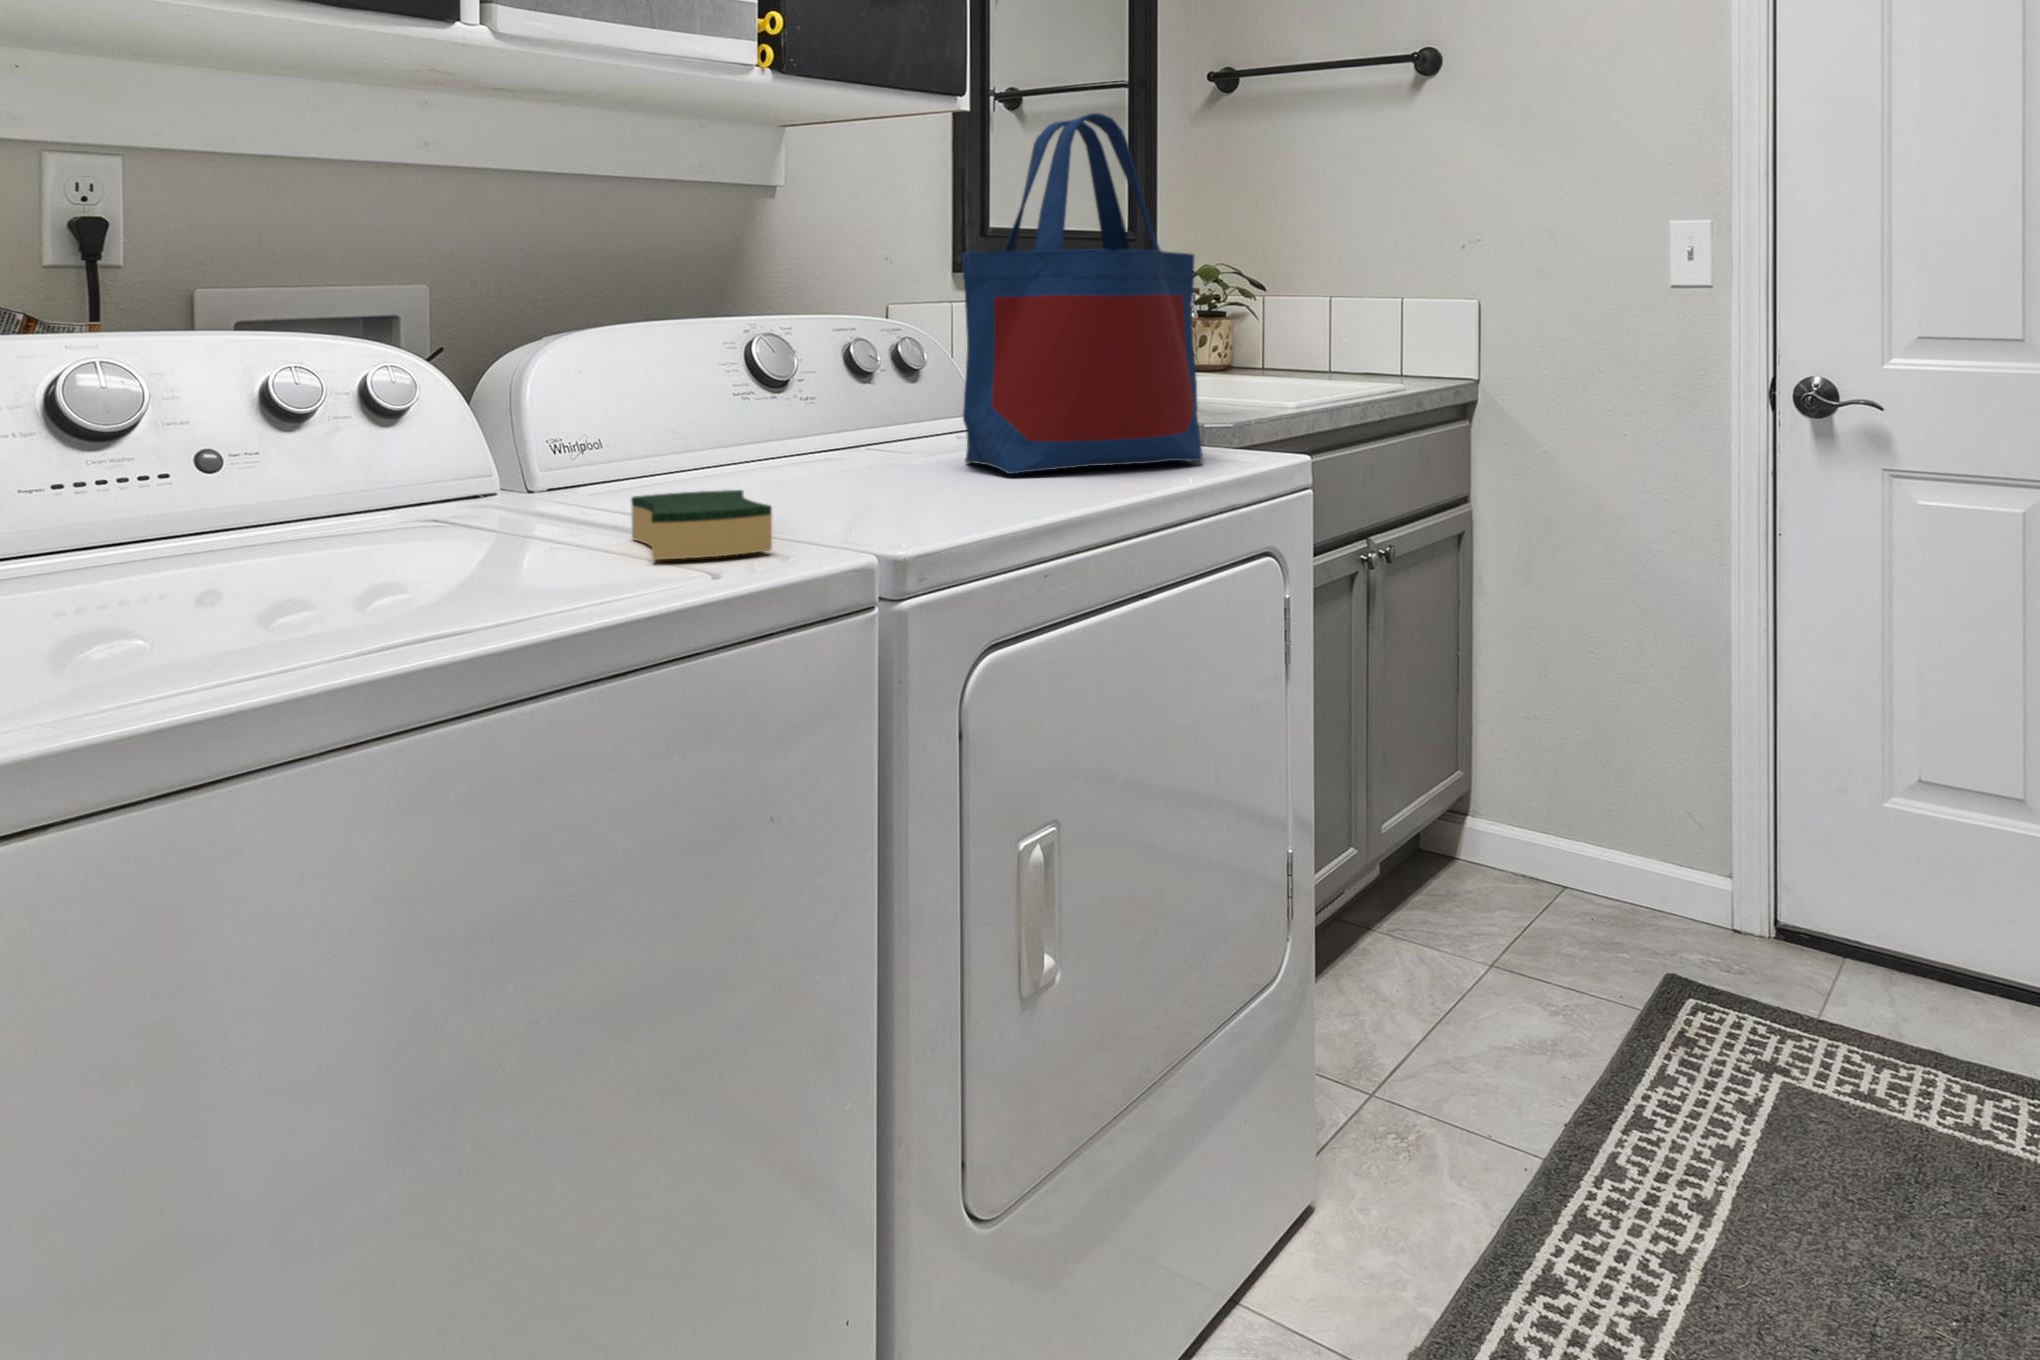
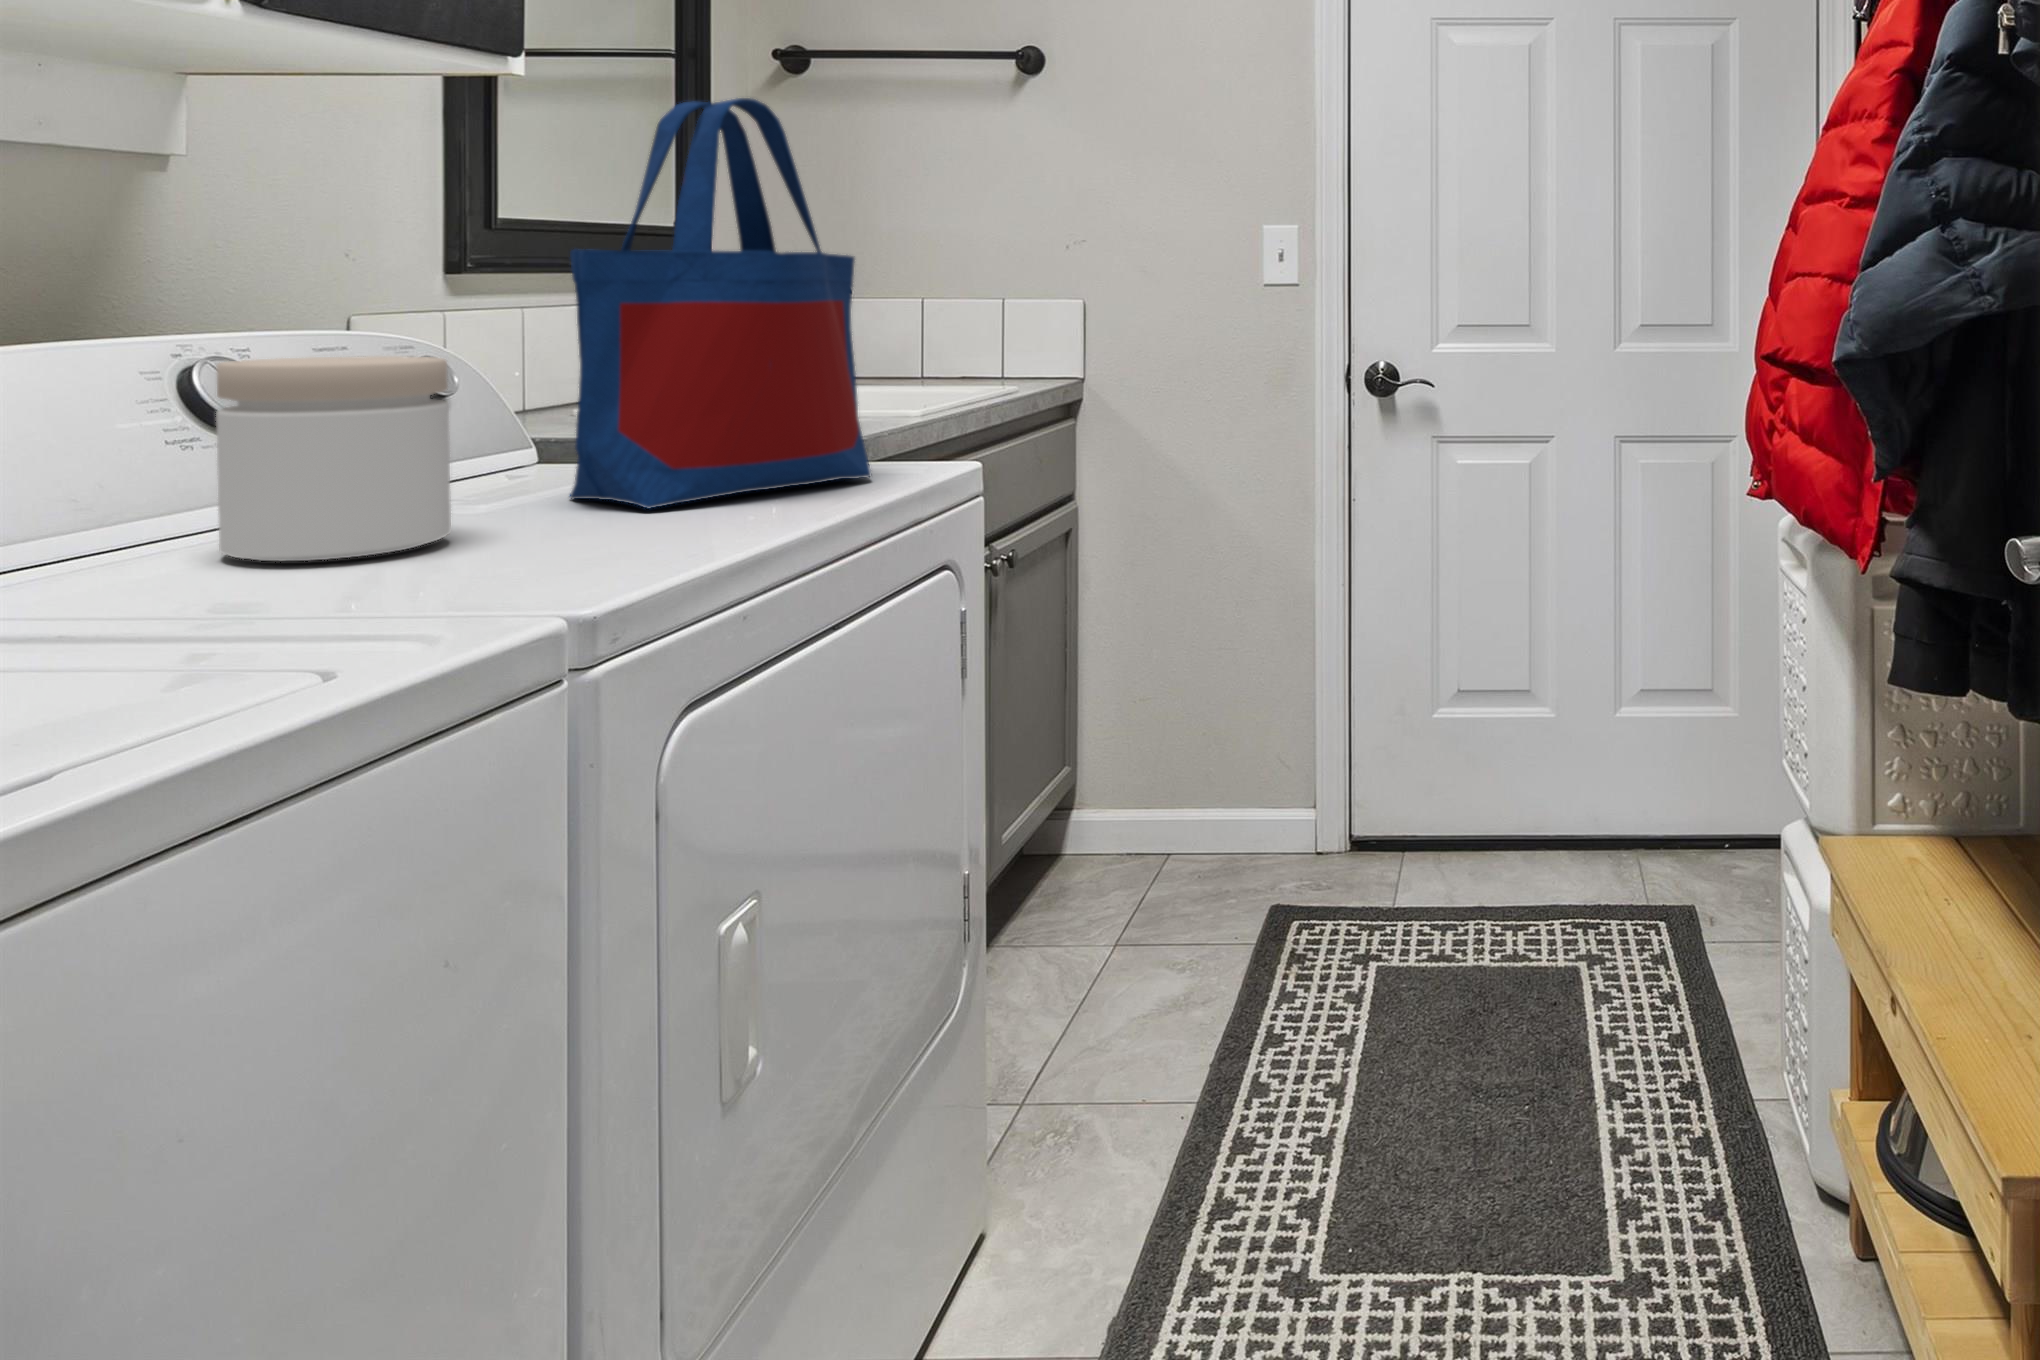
jar: none [722,338,863,493] -> present [216,356,451,561]
sponge: present [631,490,772,560] -> none [139,560,404,665]

